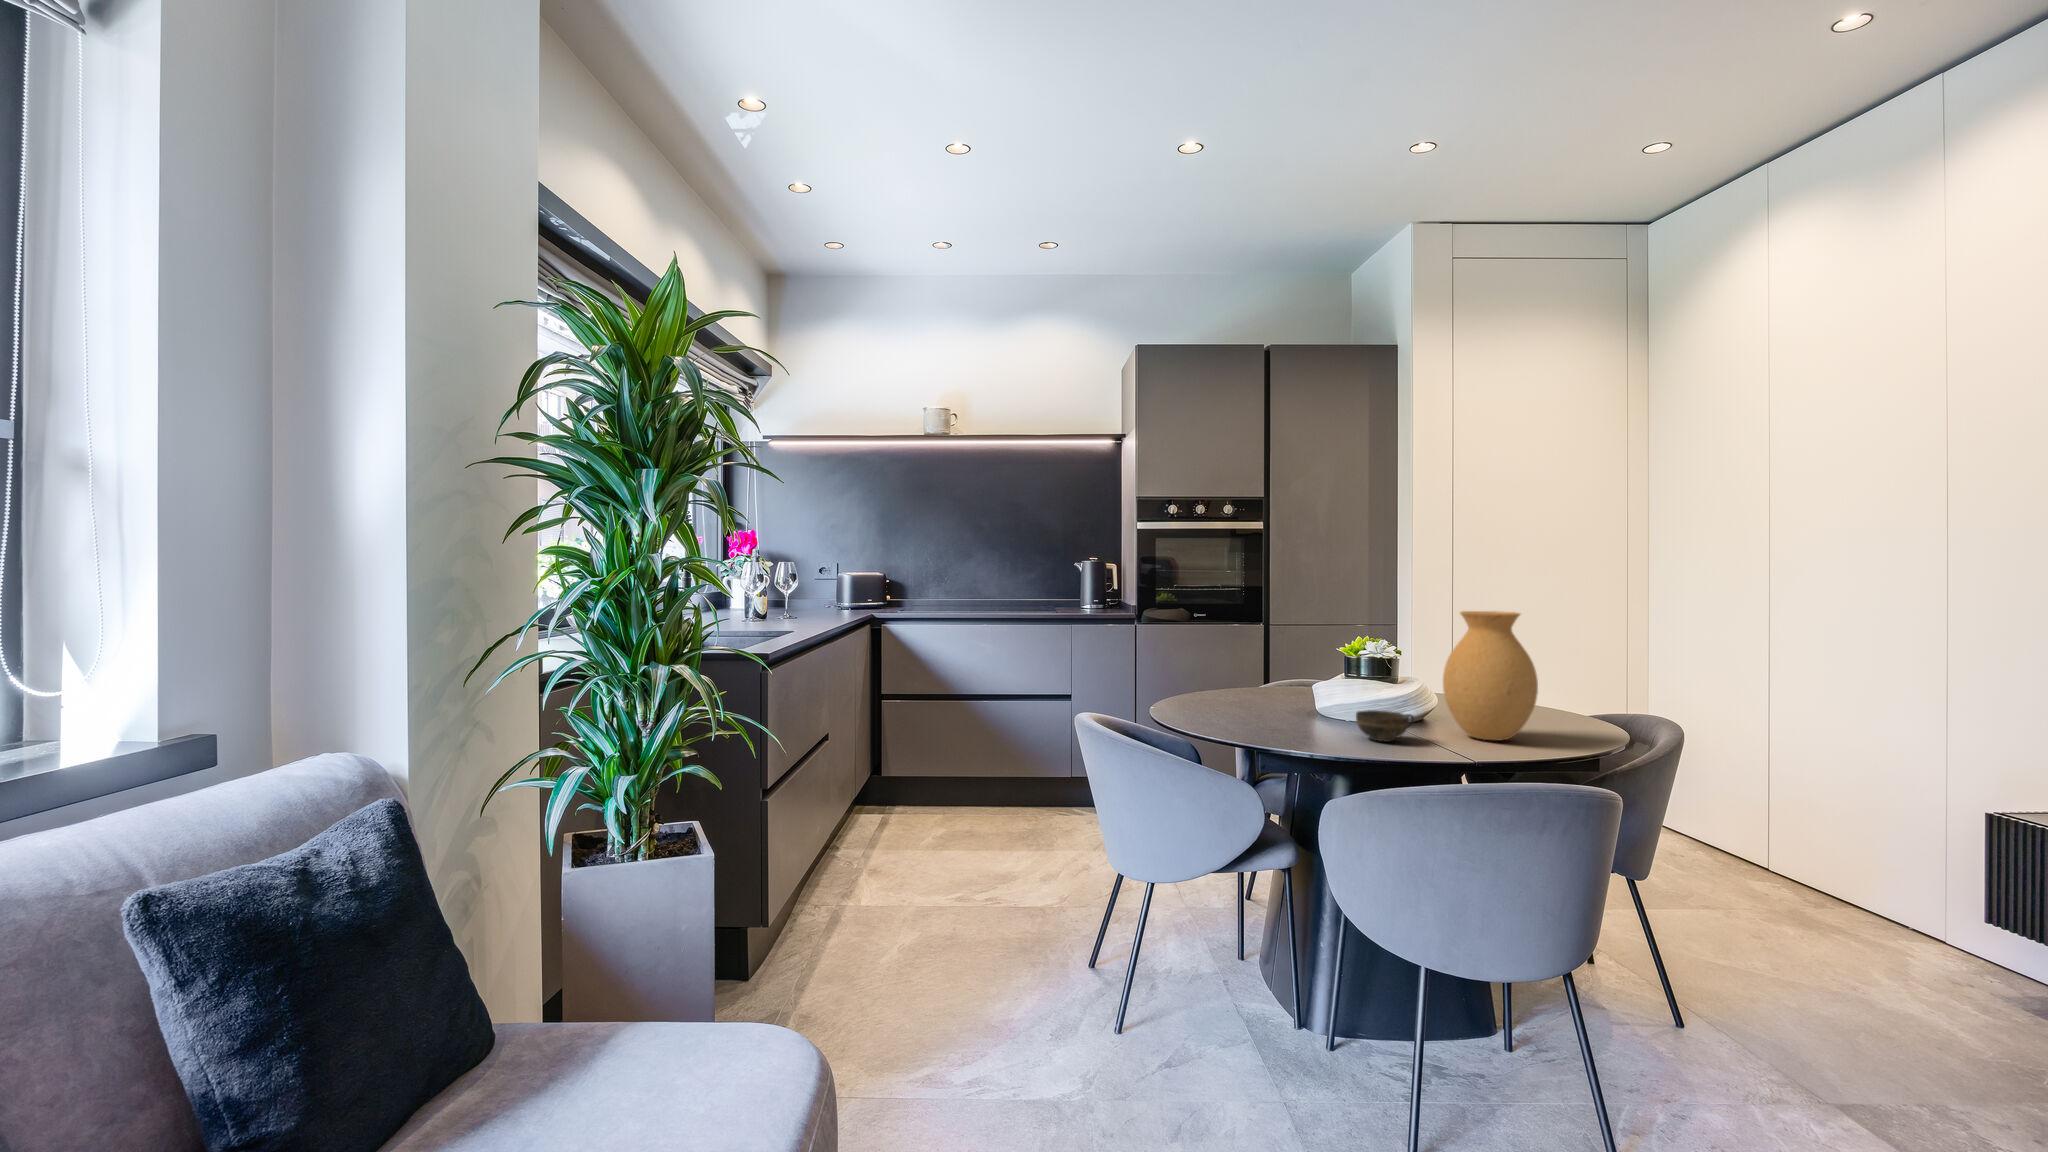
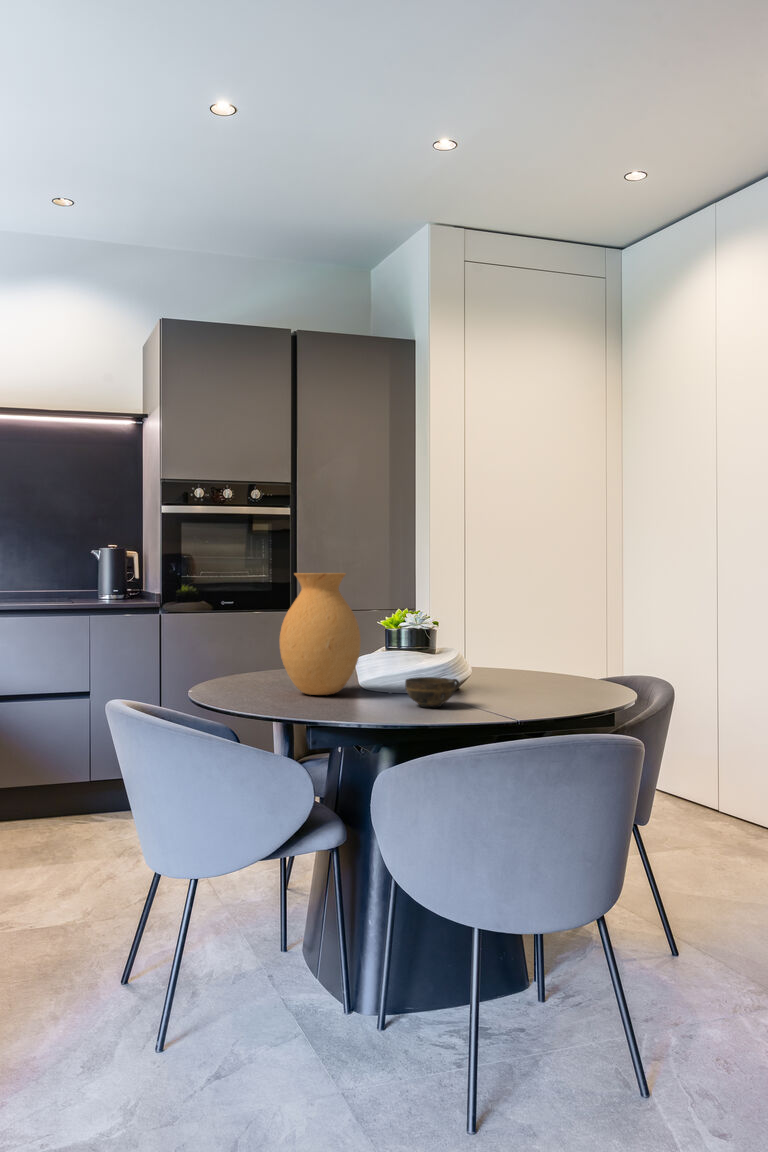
vase: present [1443,611,1538,740] -> present [280,573,361,695]

